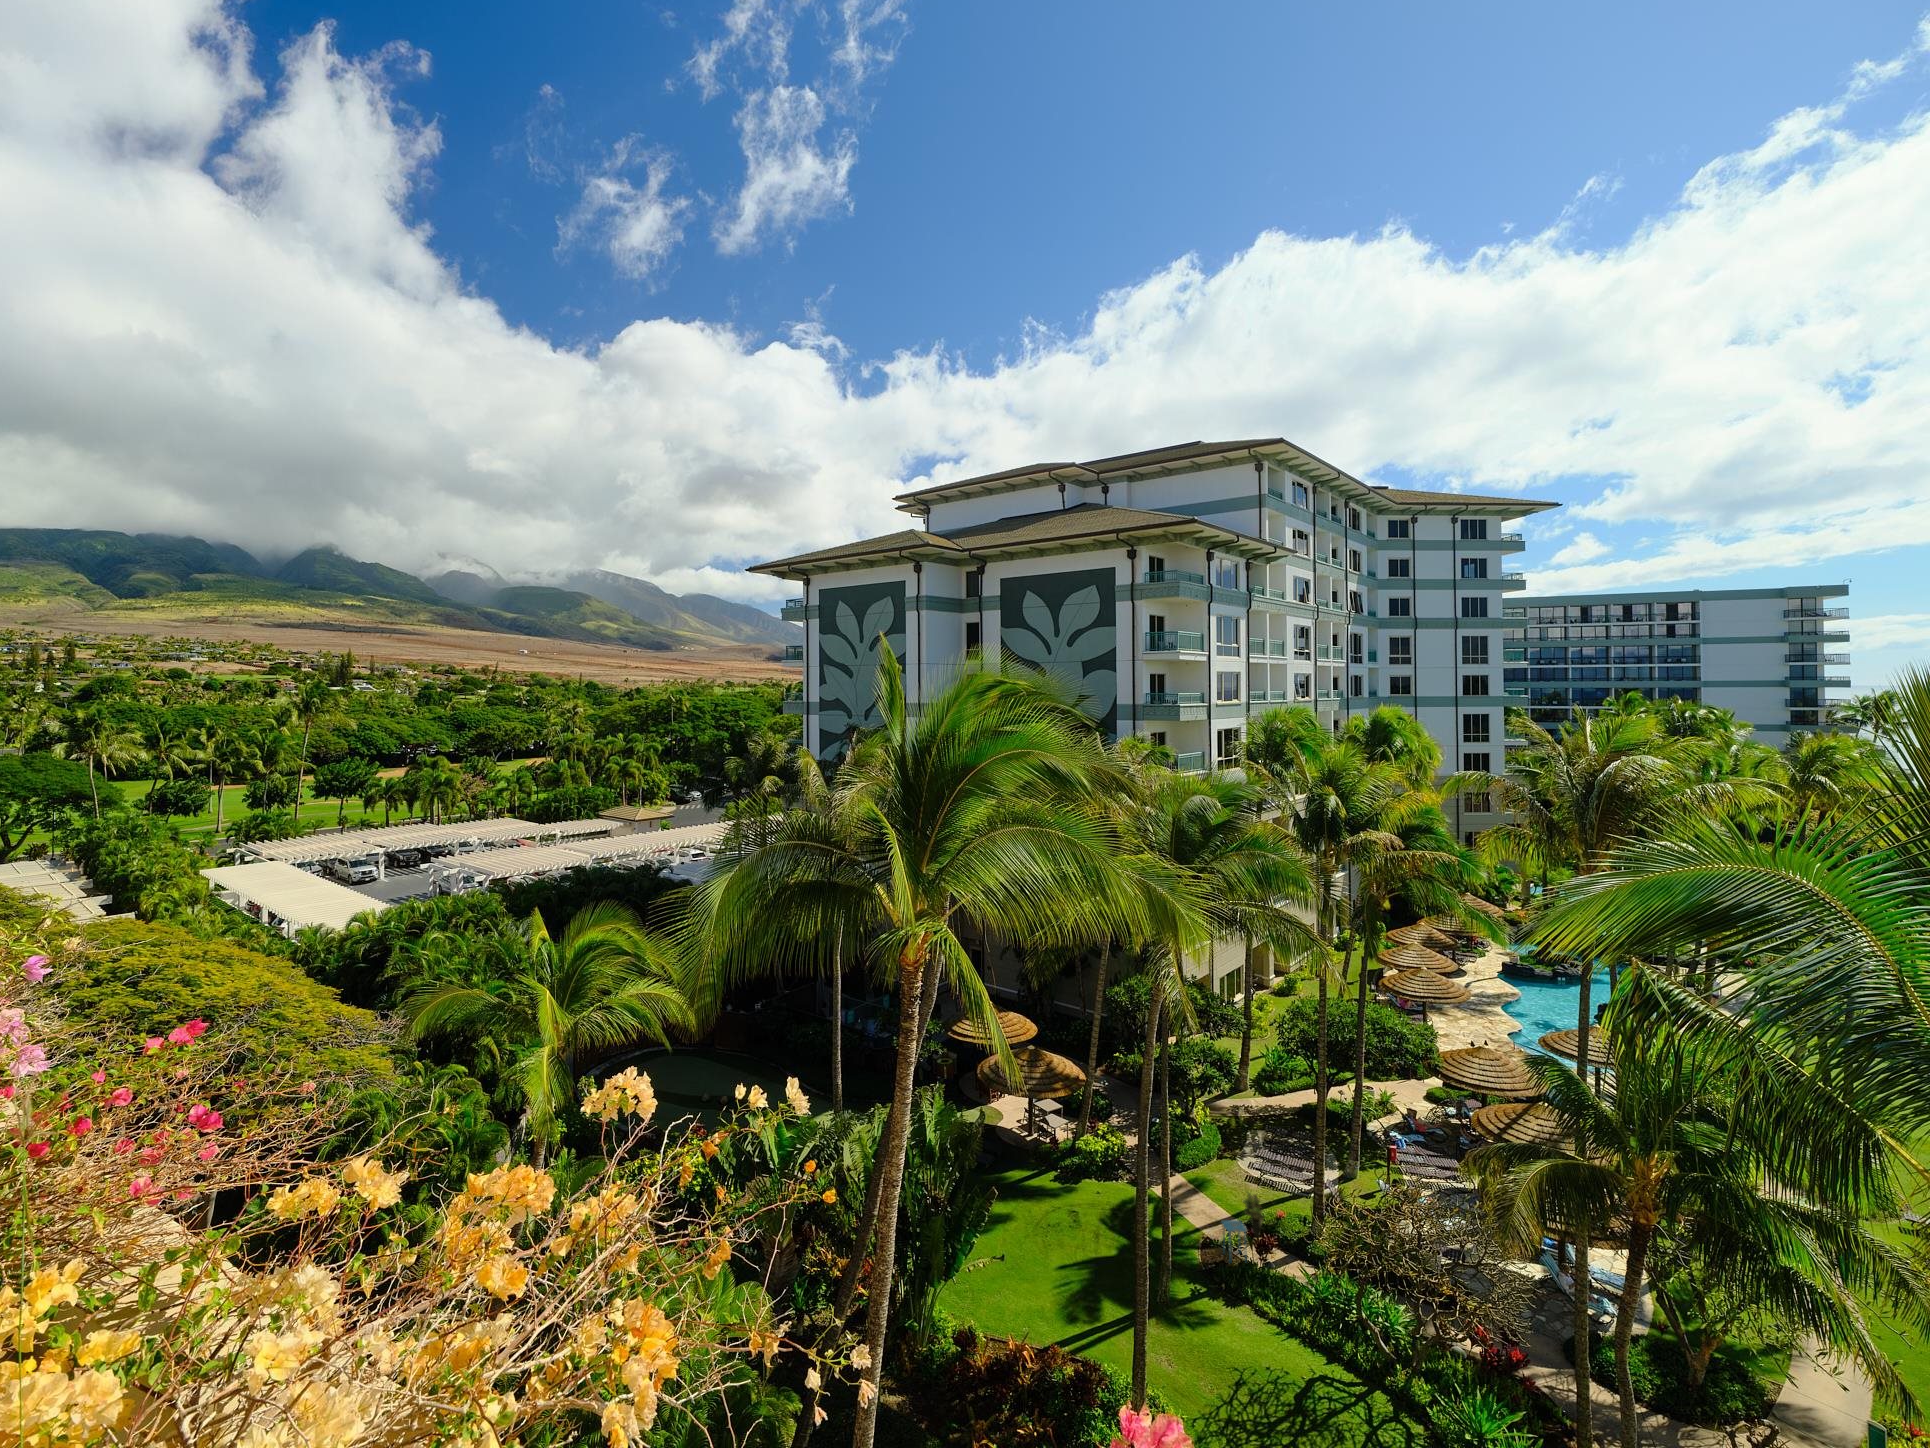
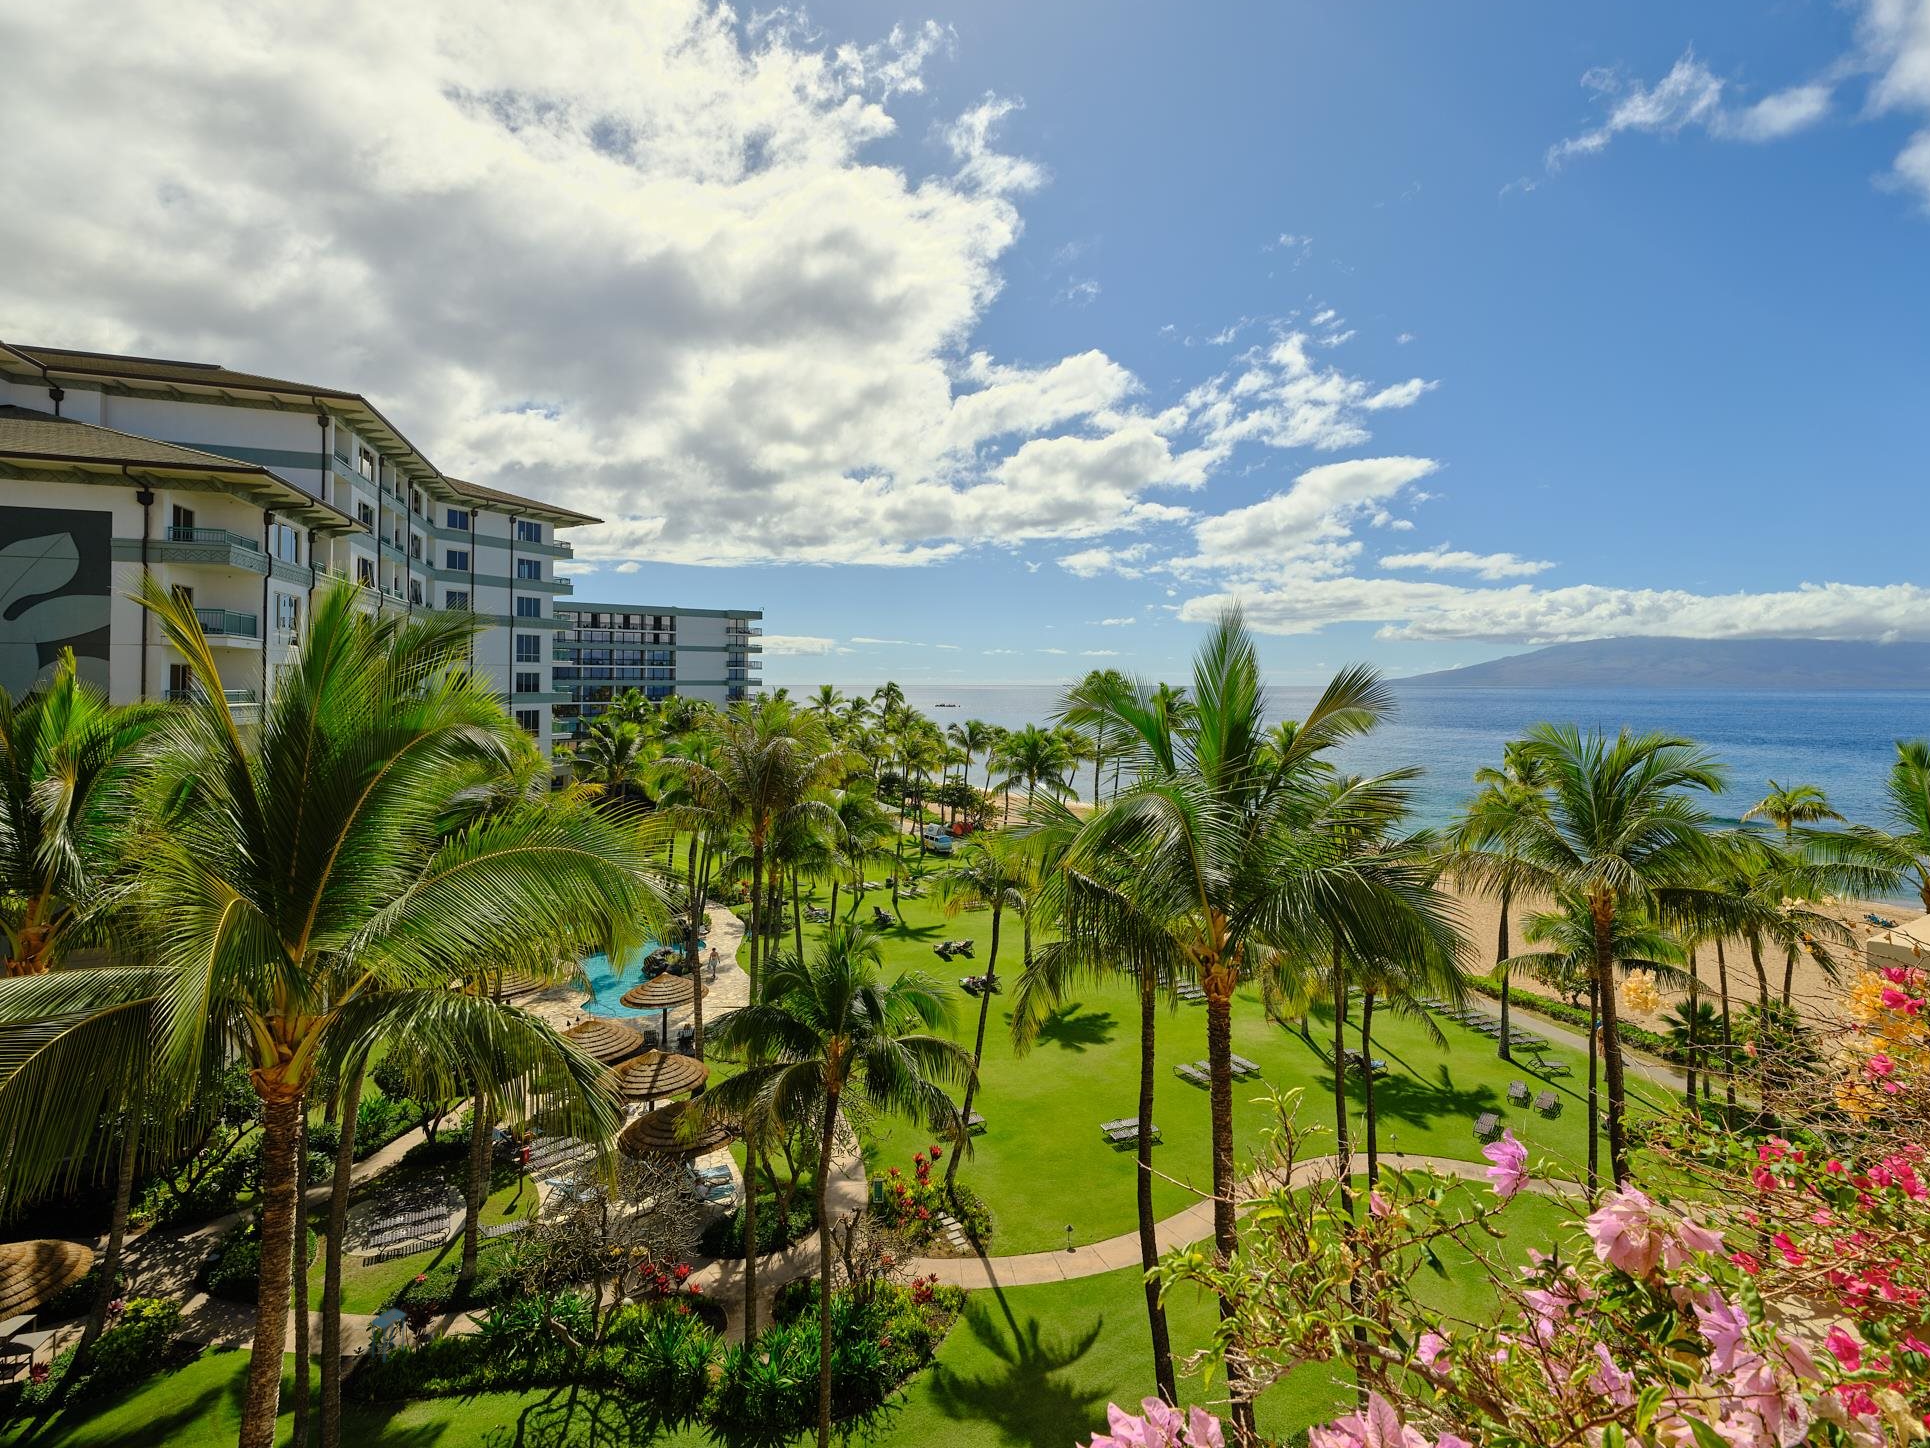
potted plant: present [1243,1193,1265,1237] -> none [388,1267,417,1318]

